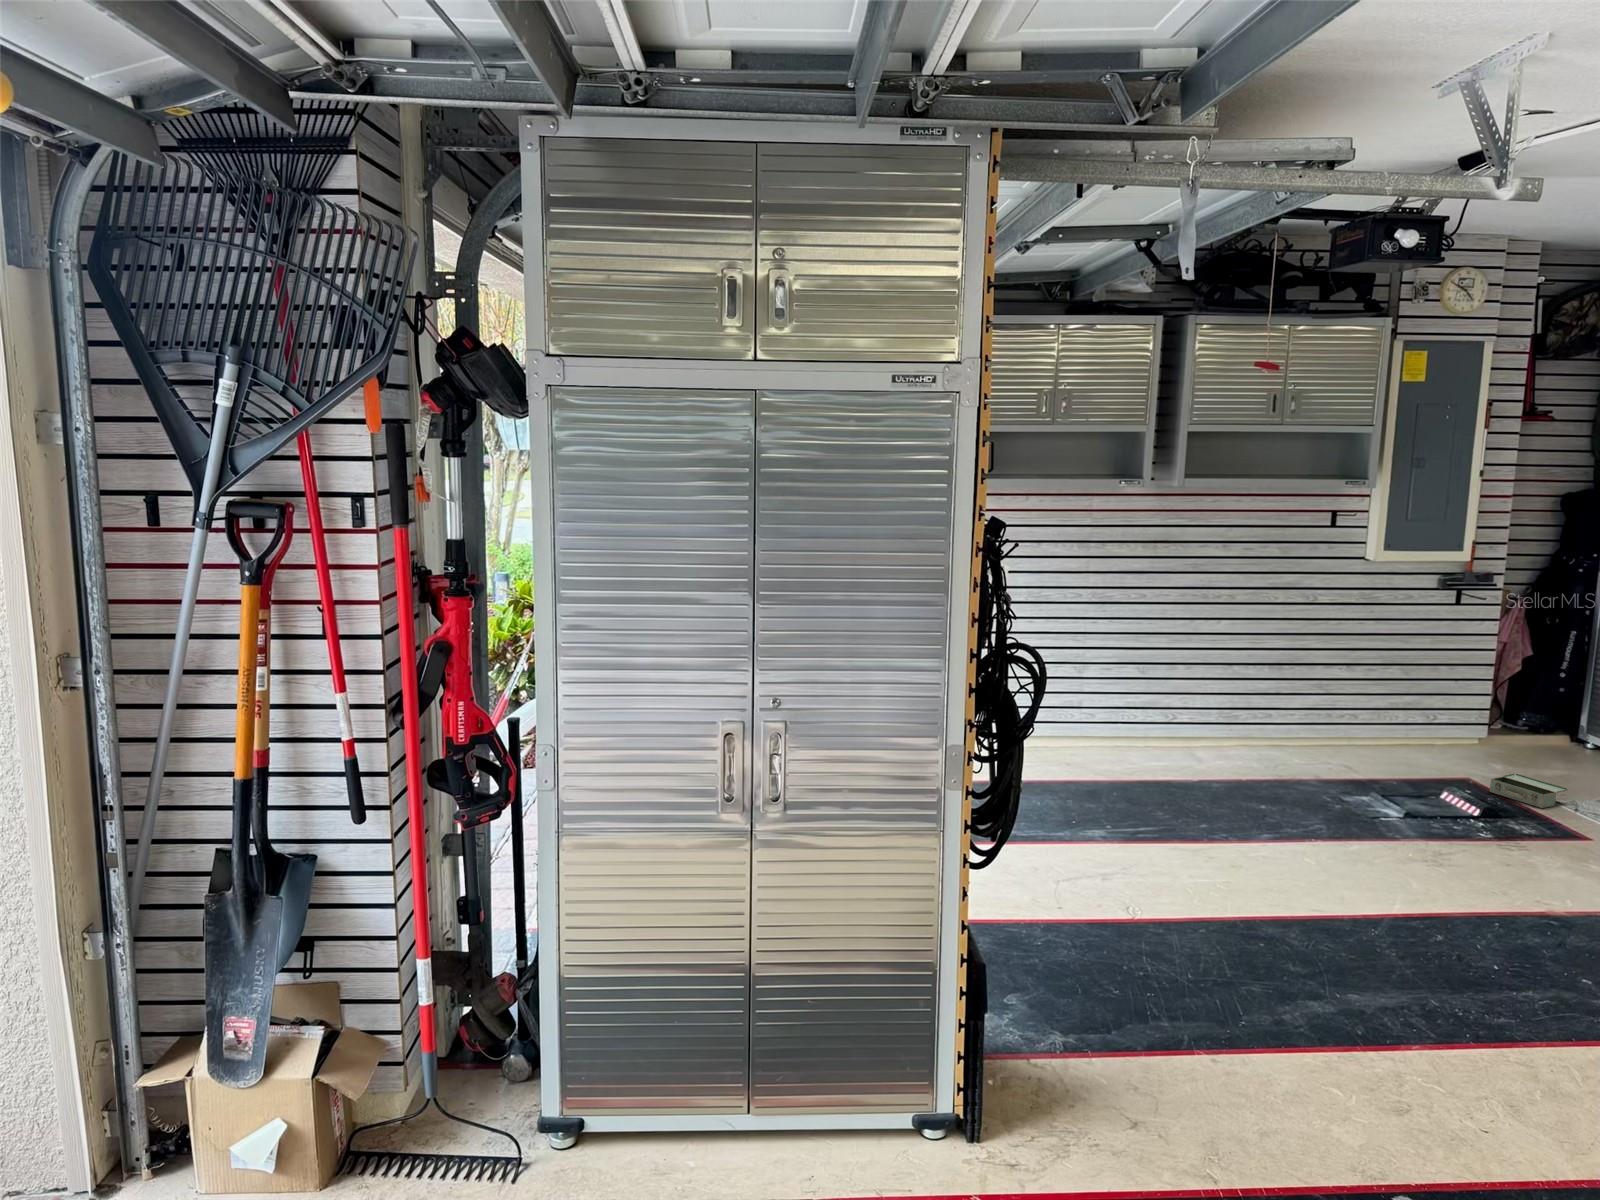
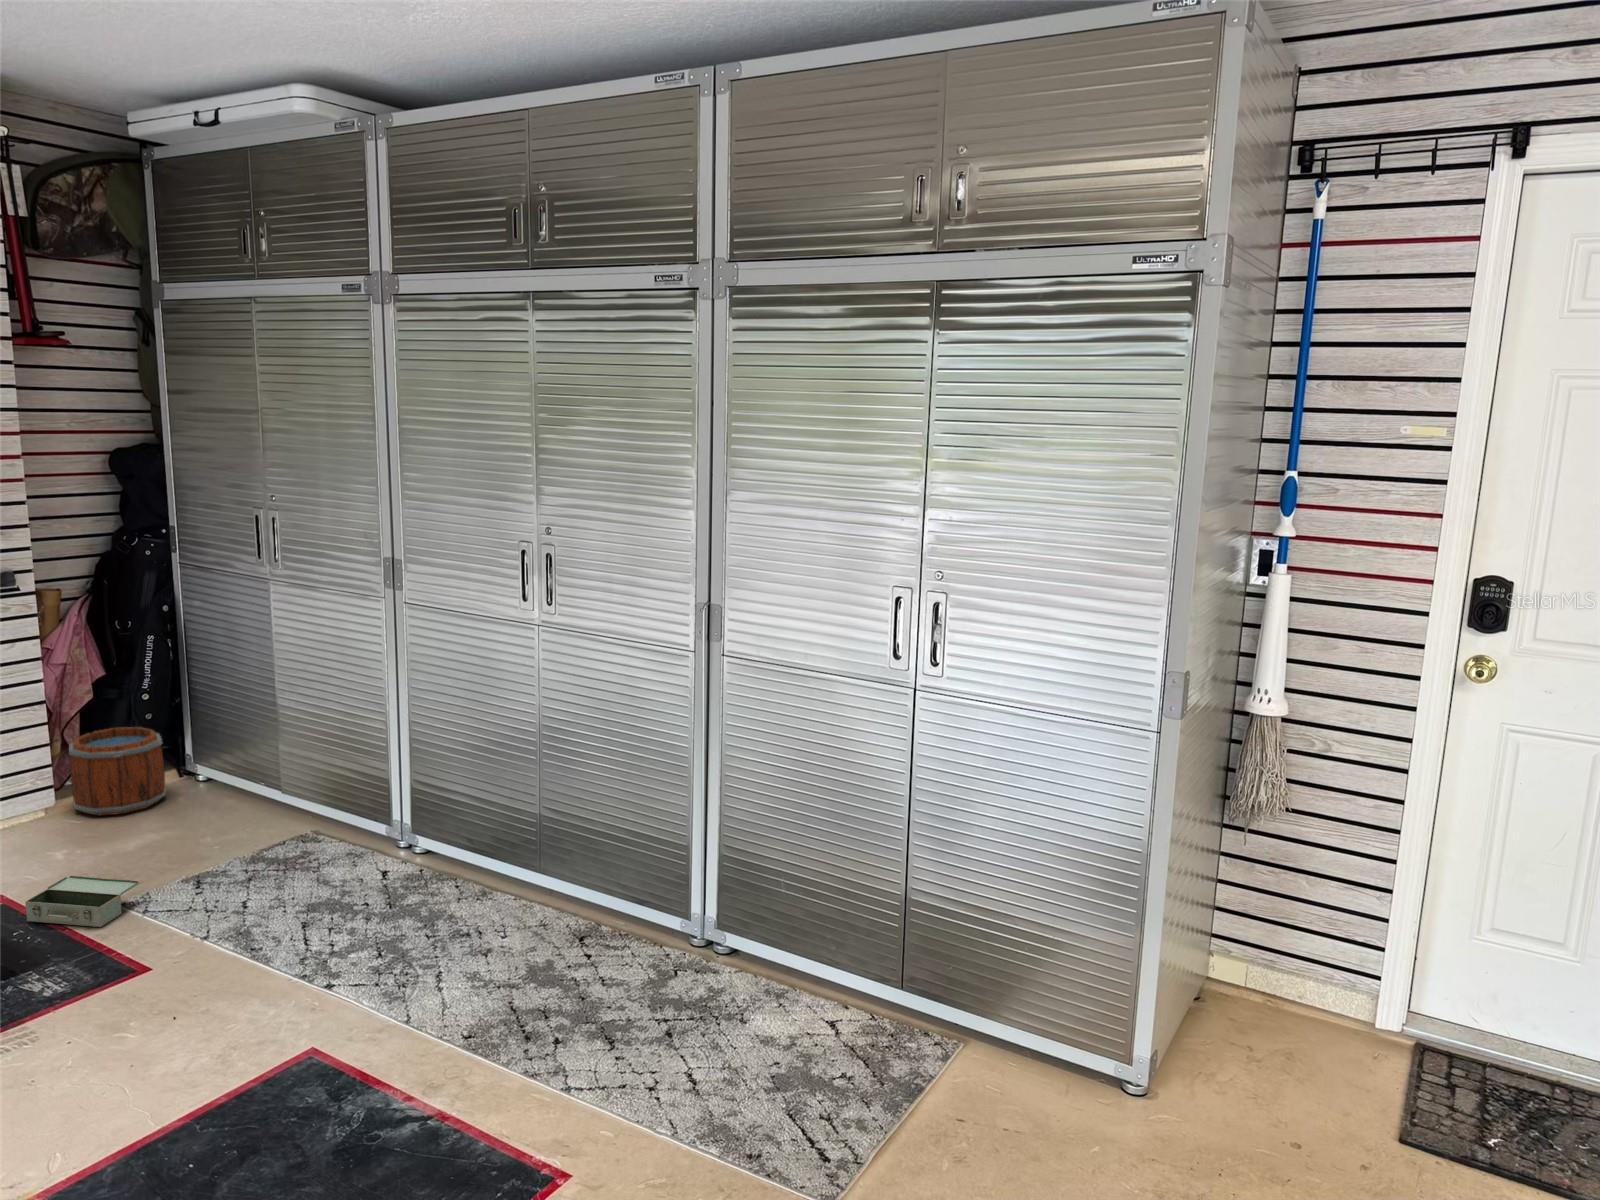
bucket: none [1498,693,1573,754] -> present [69,727,166,815]

